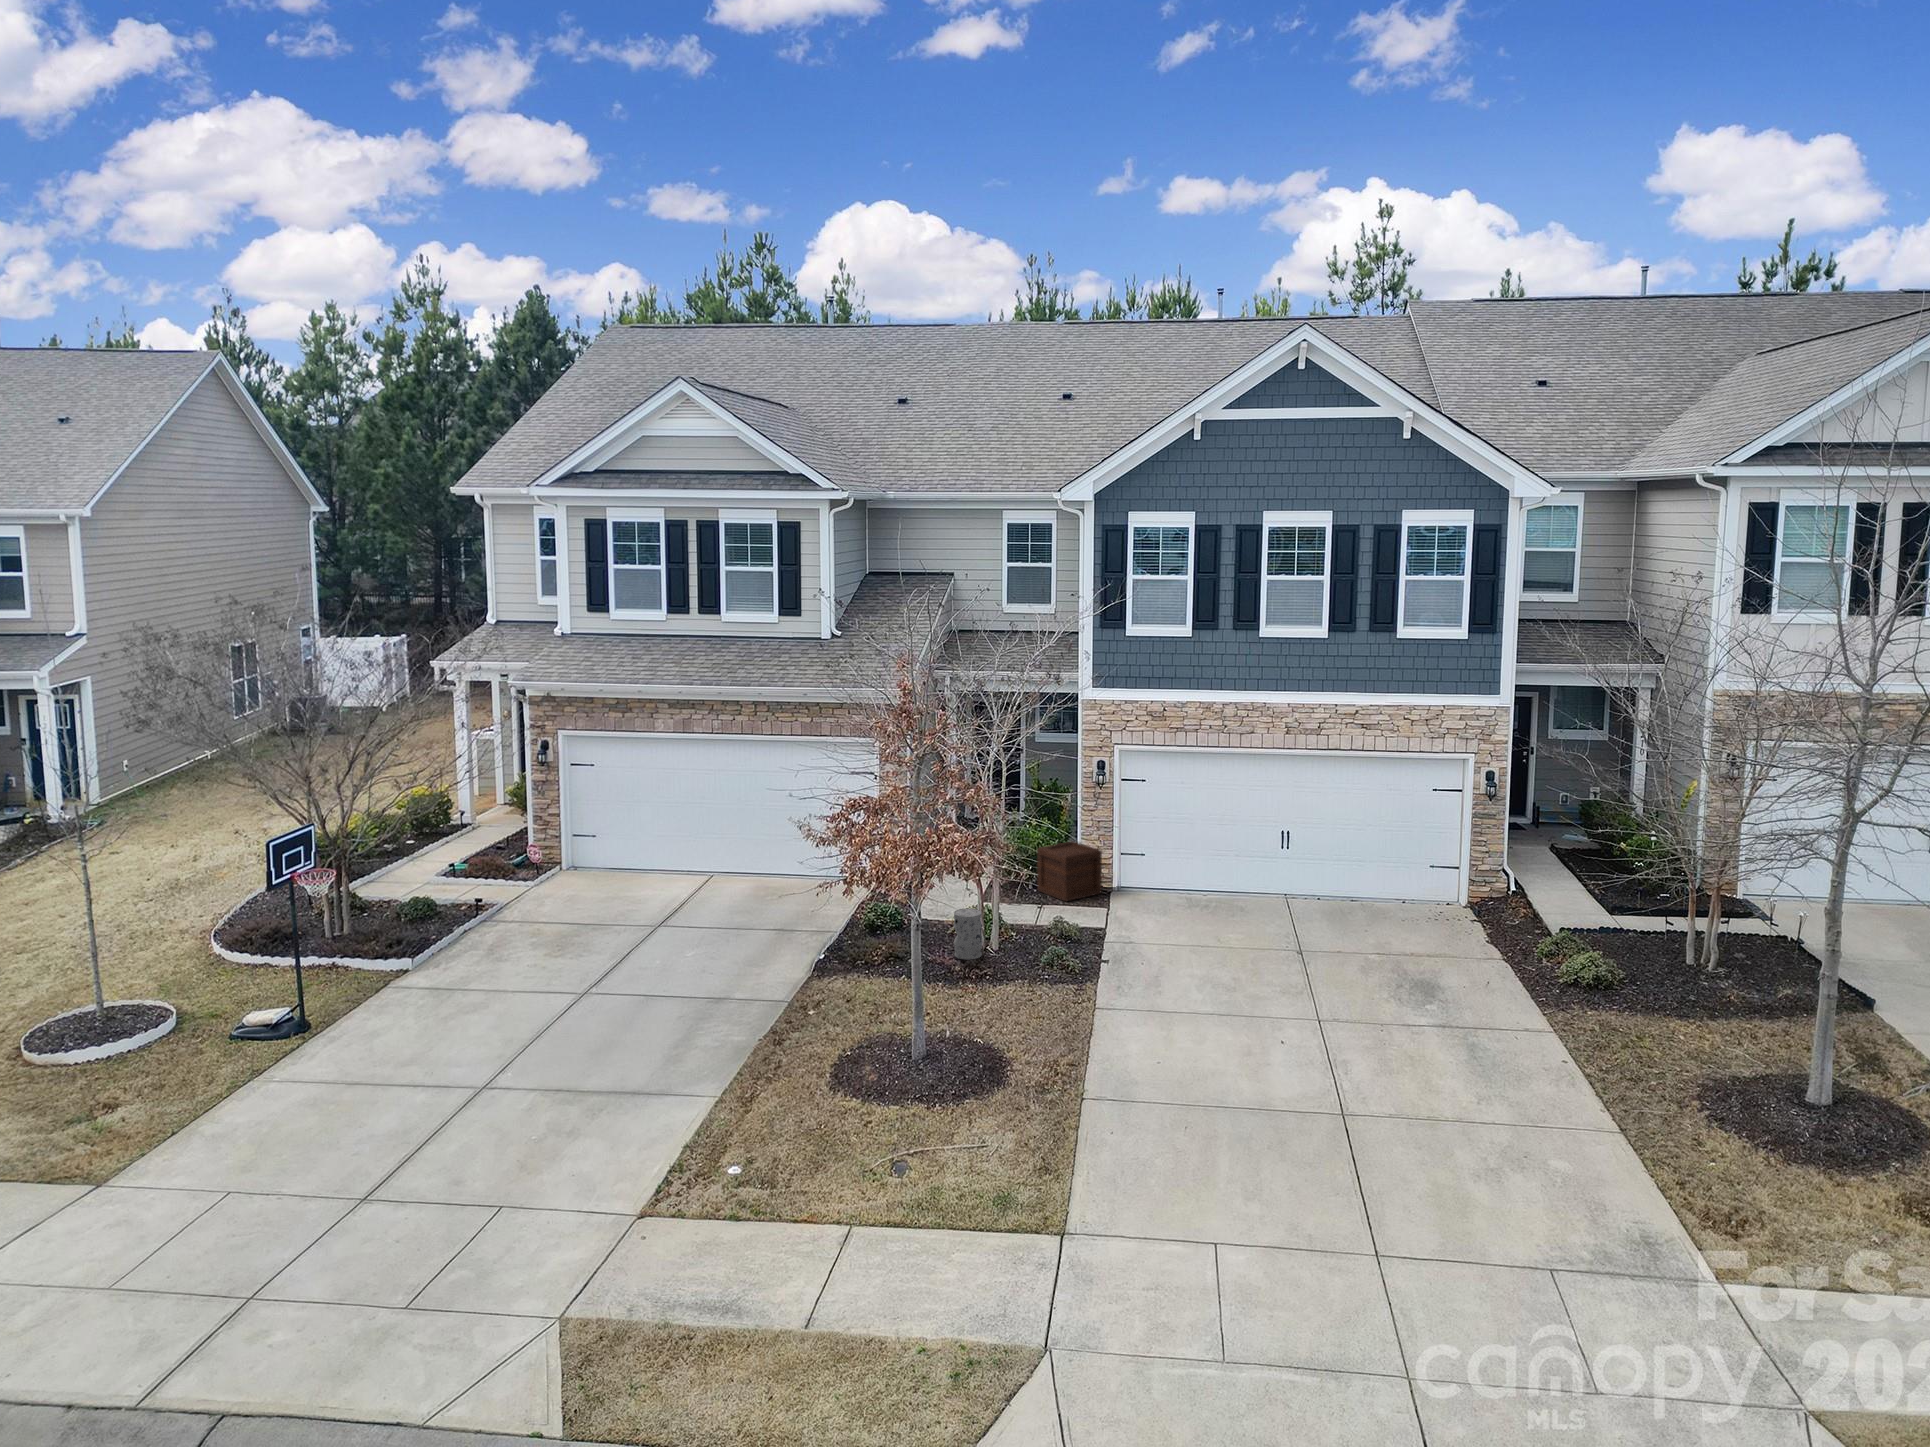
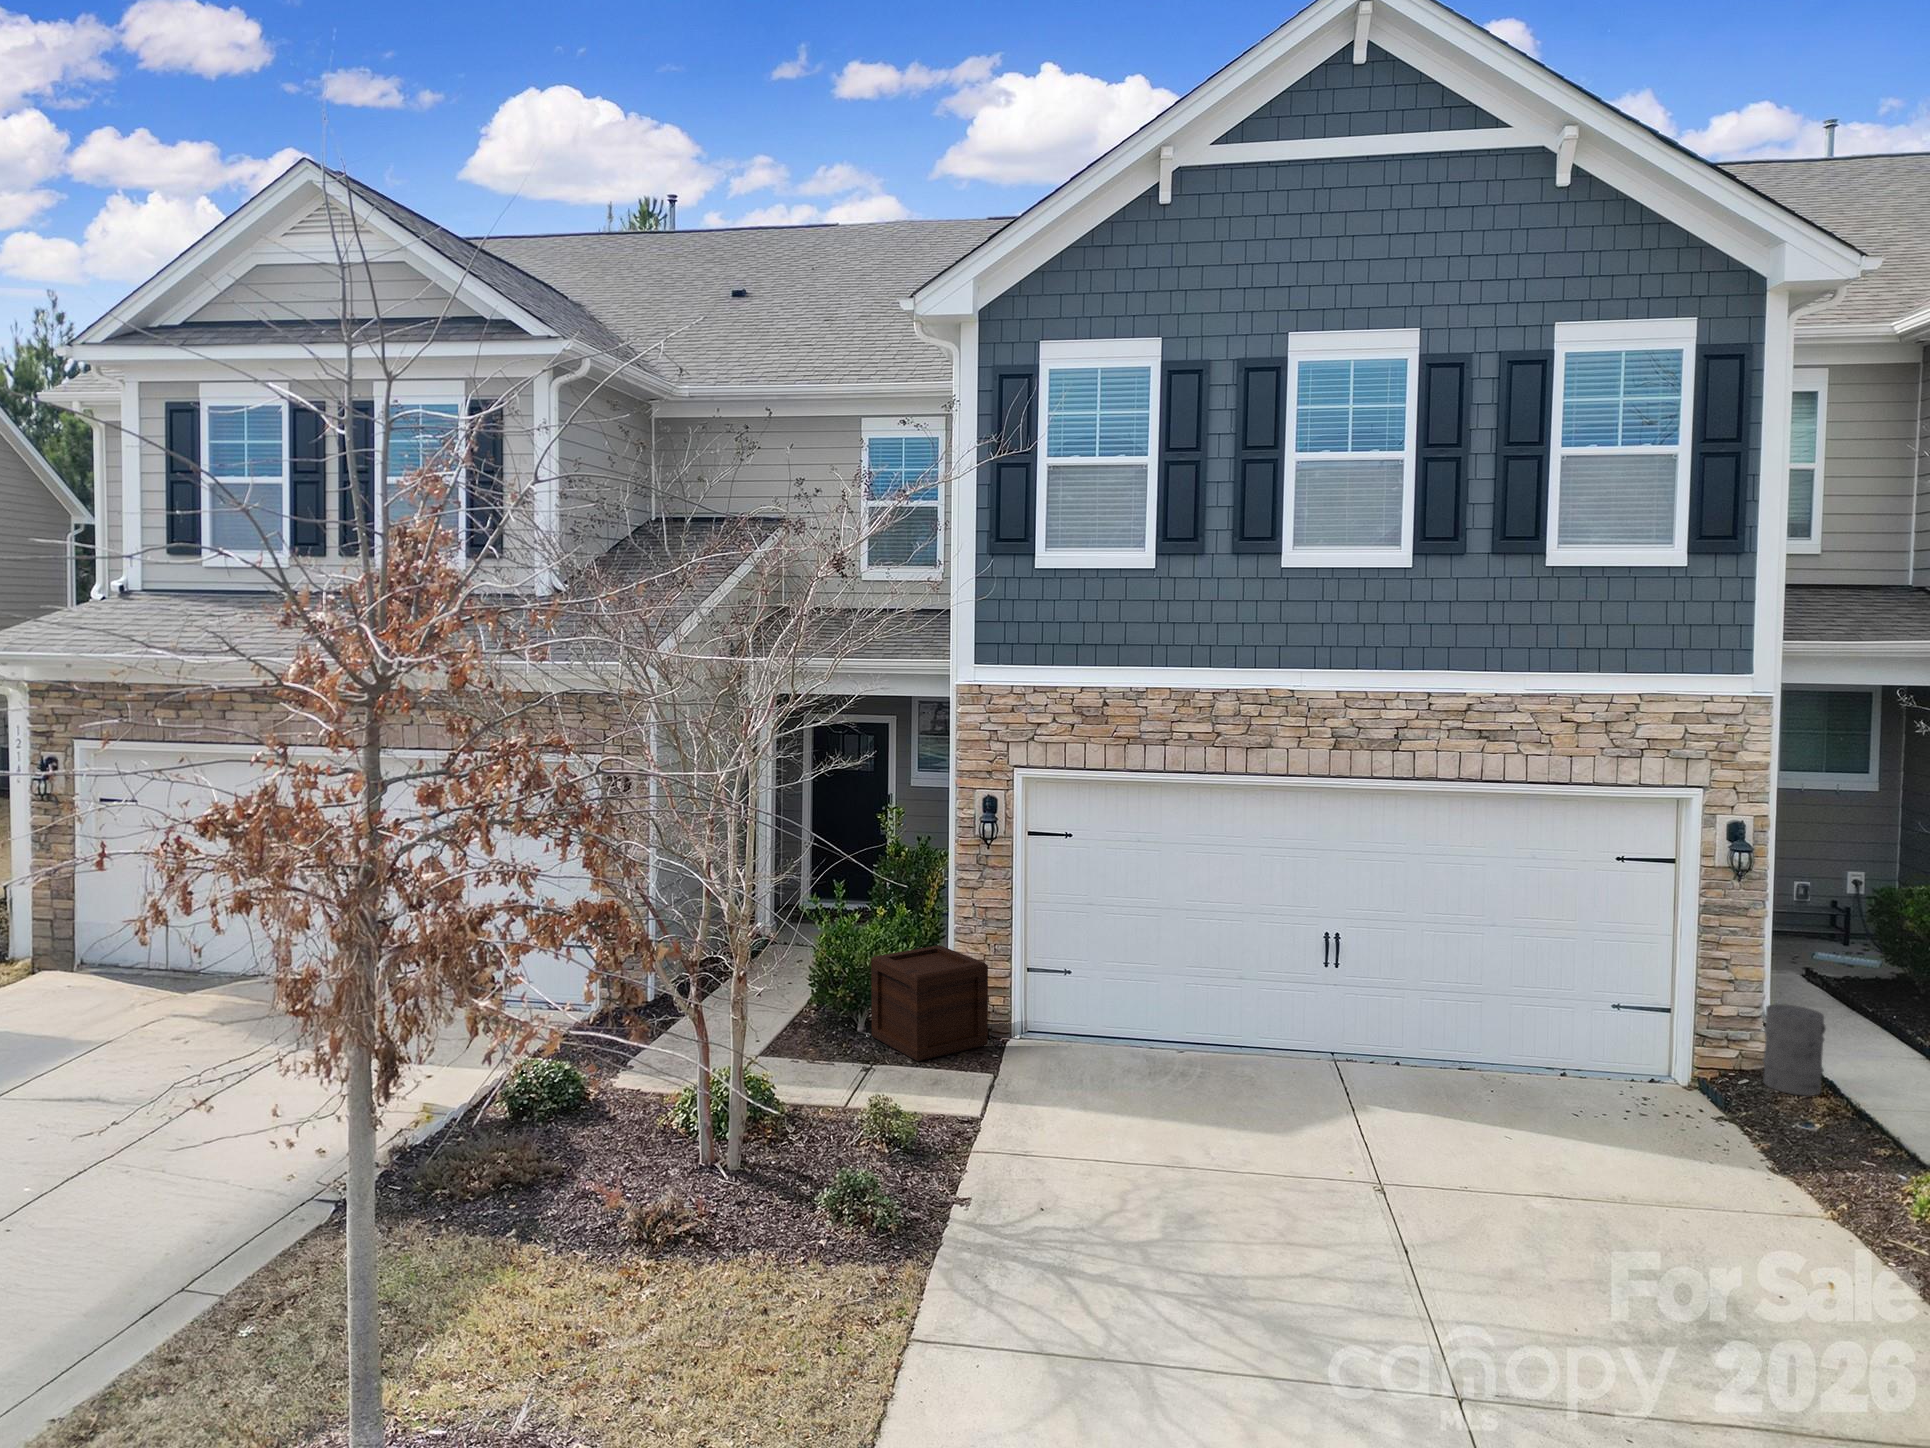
trash can: present [954,908,983,960] -> present [1763,1004,1825,1096]

